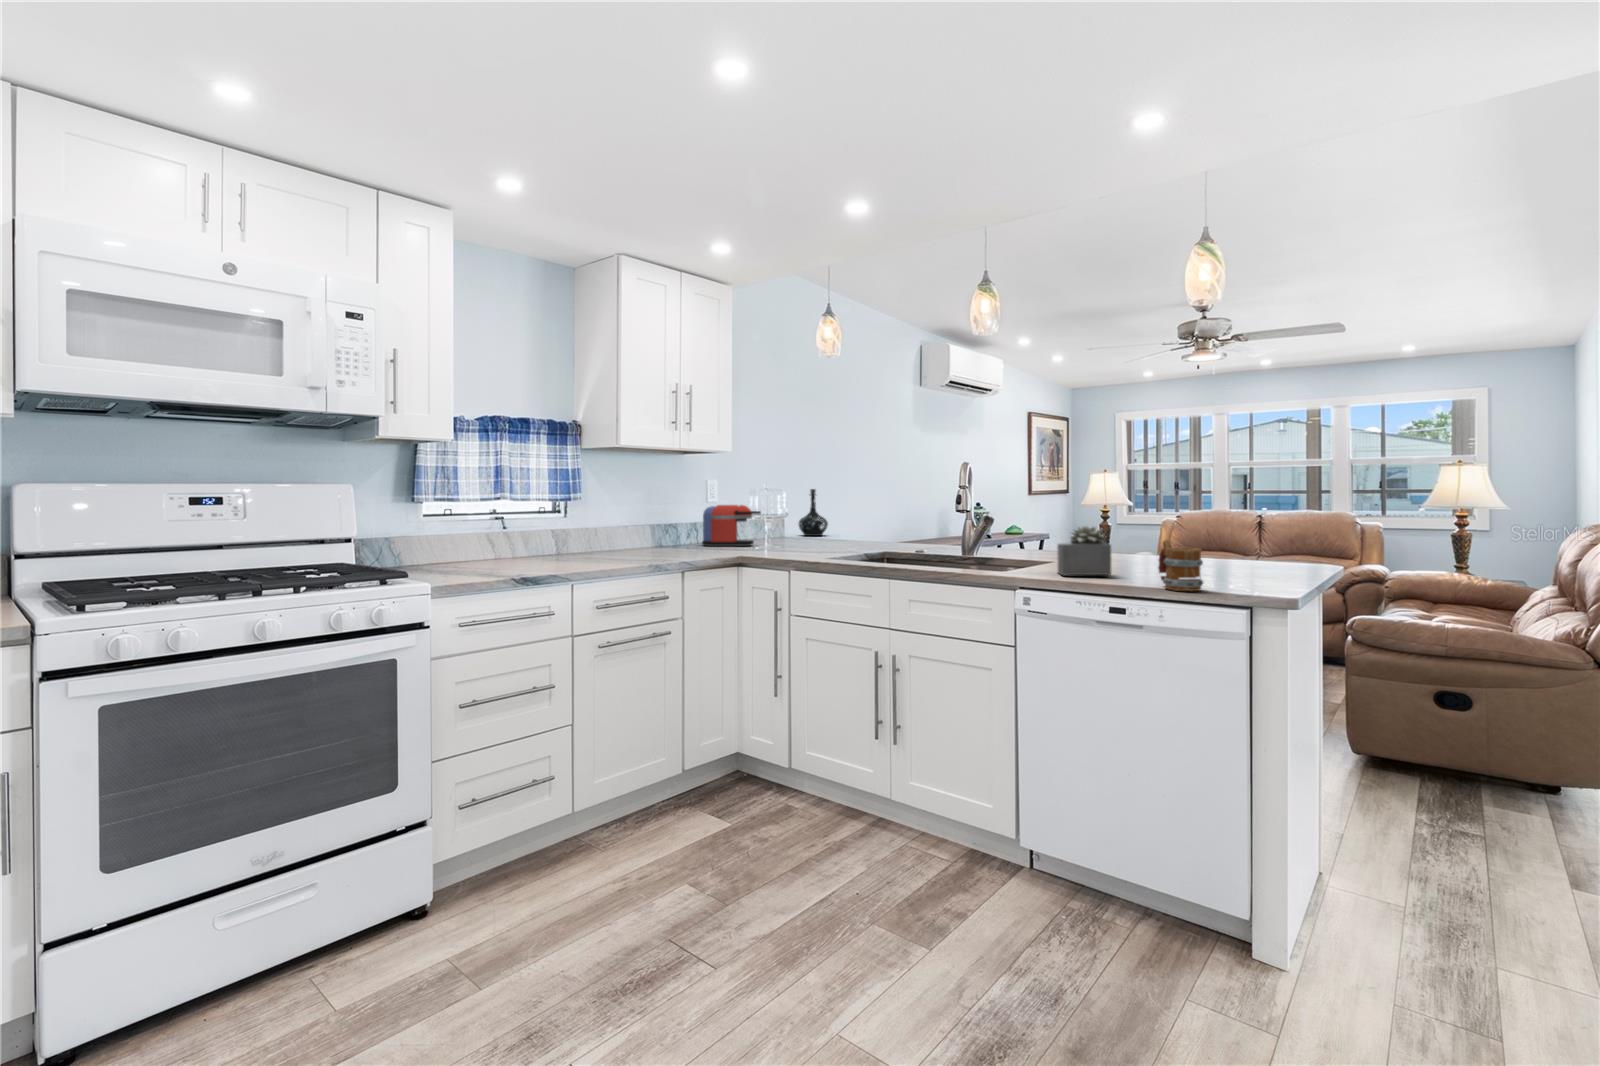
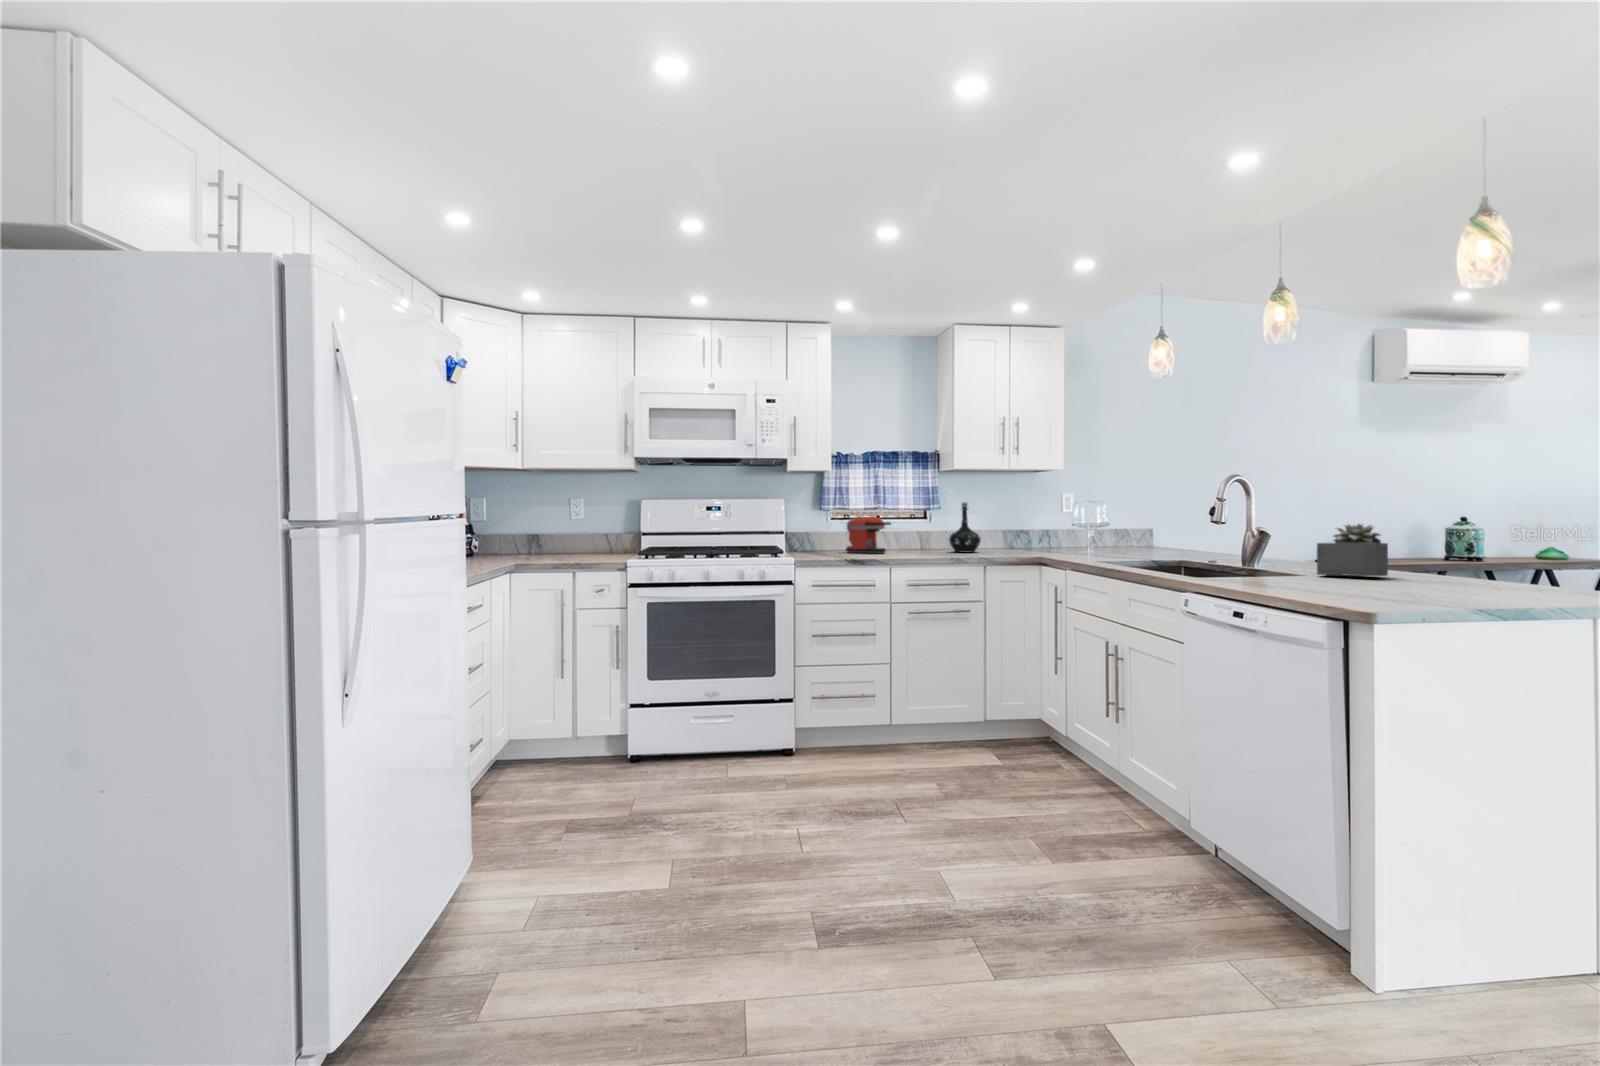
bottle: present [798,489,828,536] -> present [949,503,981,553]
coffee maker: present [702,505,761,546] -> present [846,517,891,553]
mug: present [1158,540,1203,591] -> none [1395,536,1446,591]

